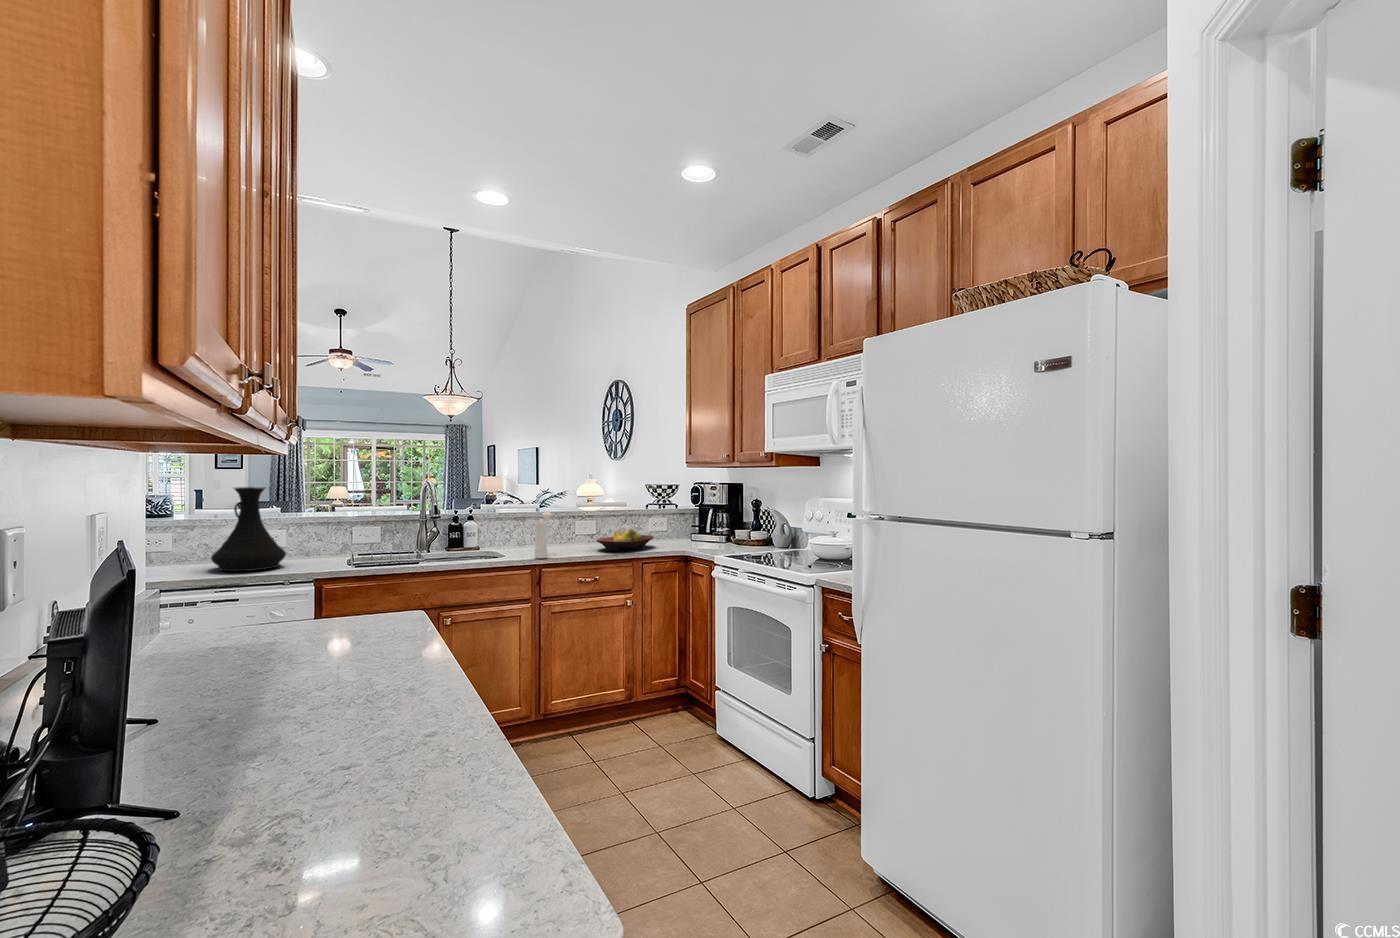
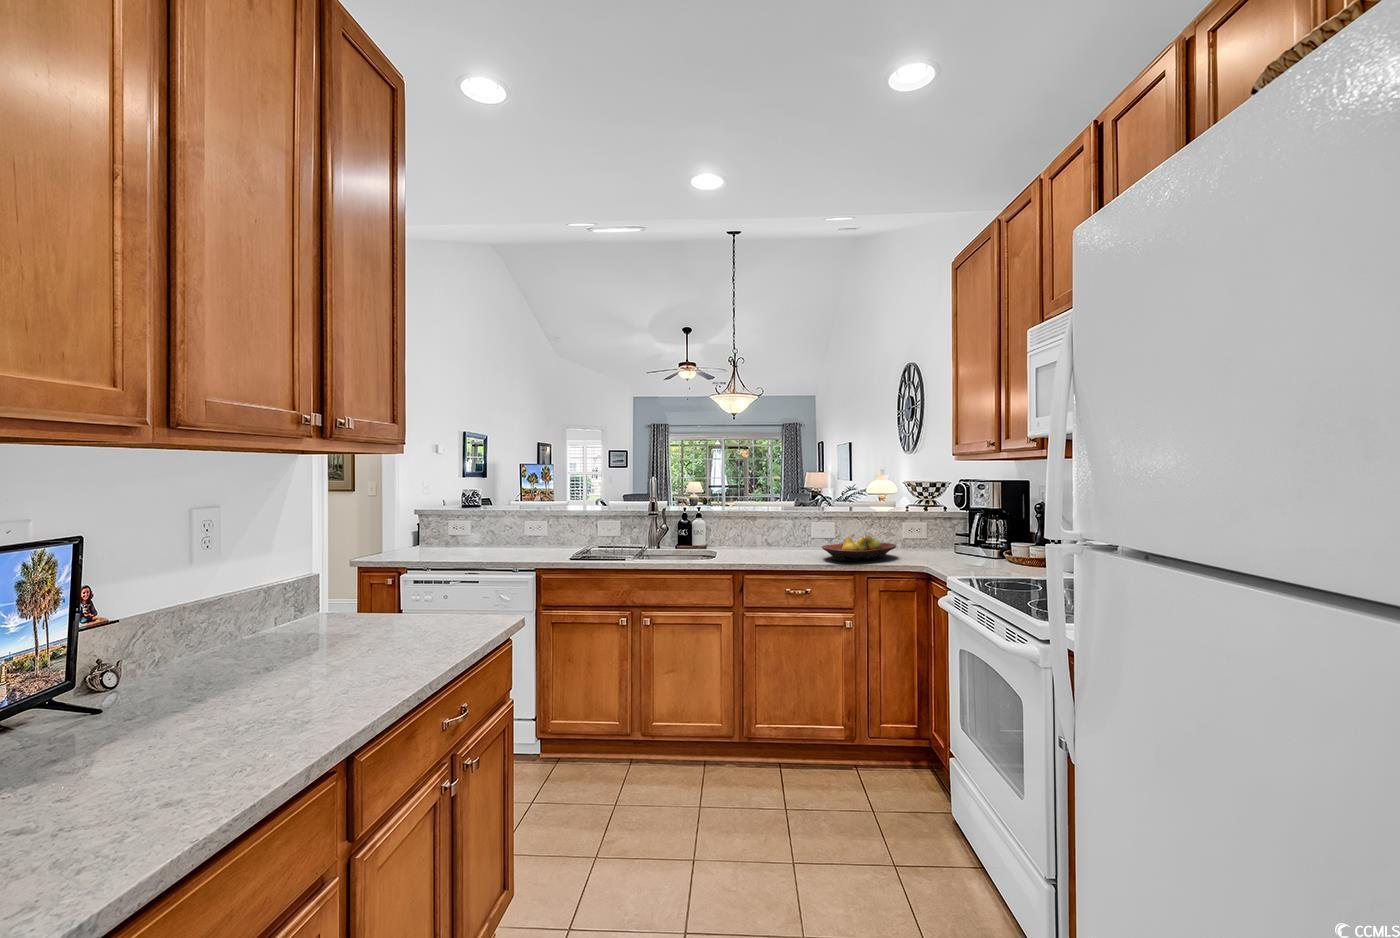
vase: present [211,487,286,571] -> none [480,485,537,557]
pepper mill: present [535,512,551,558] -> none [744,514,768,564]

